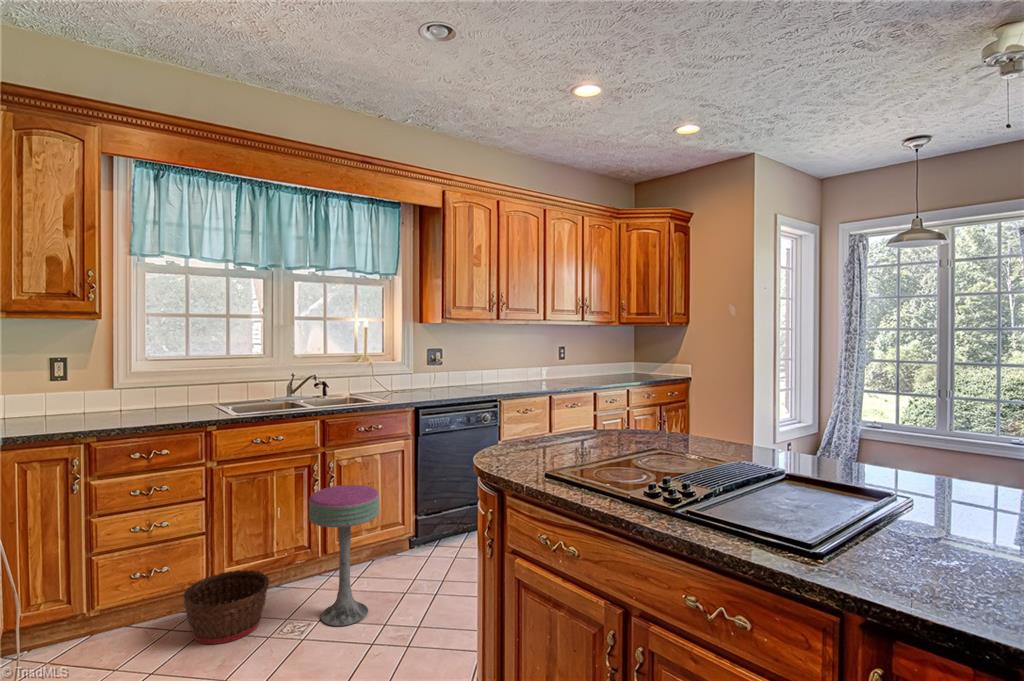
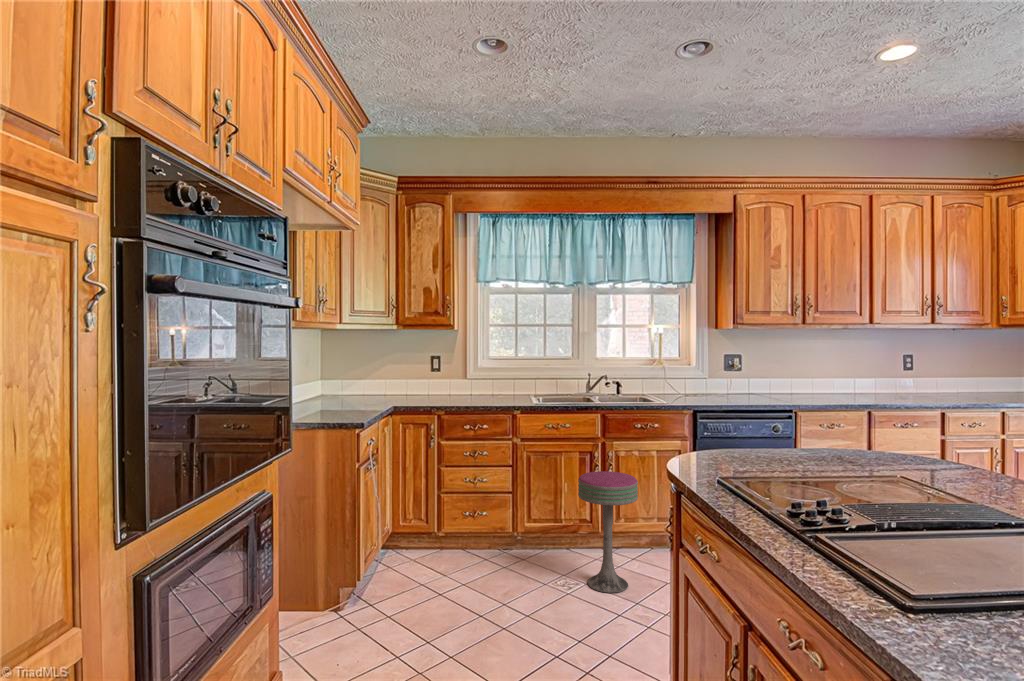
basket: present [183,570,269,644] -> none [491,526,551,578]

